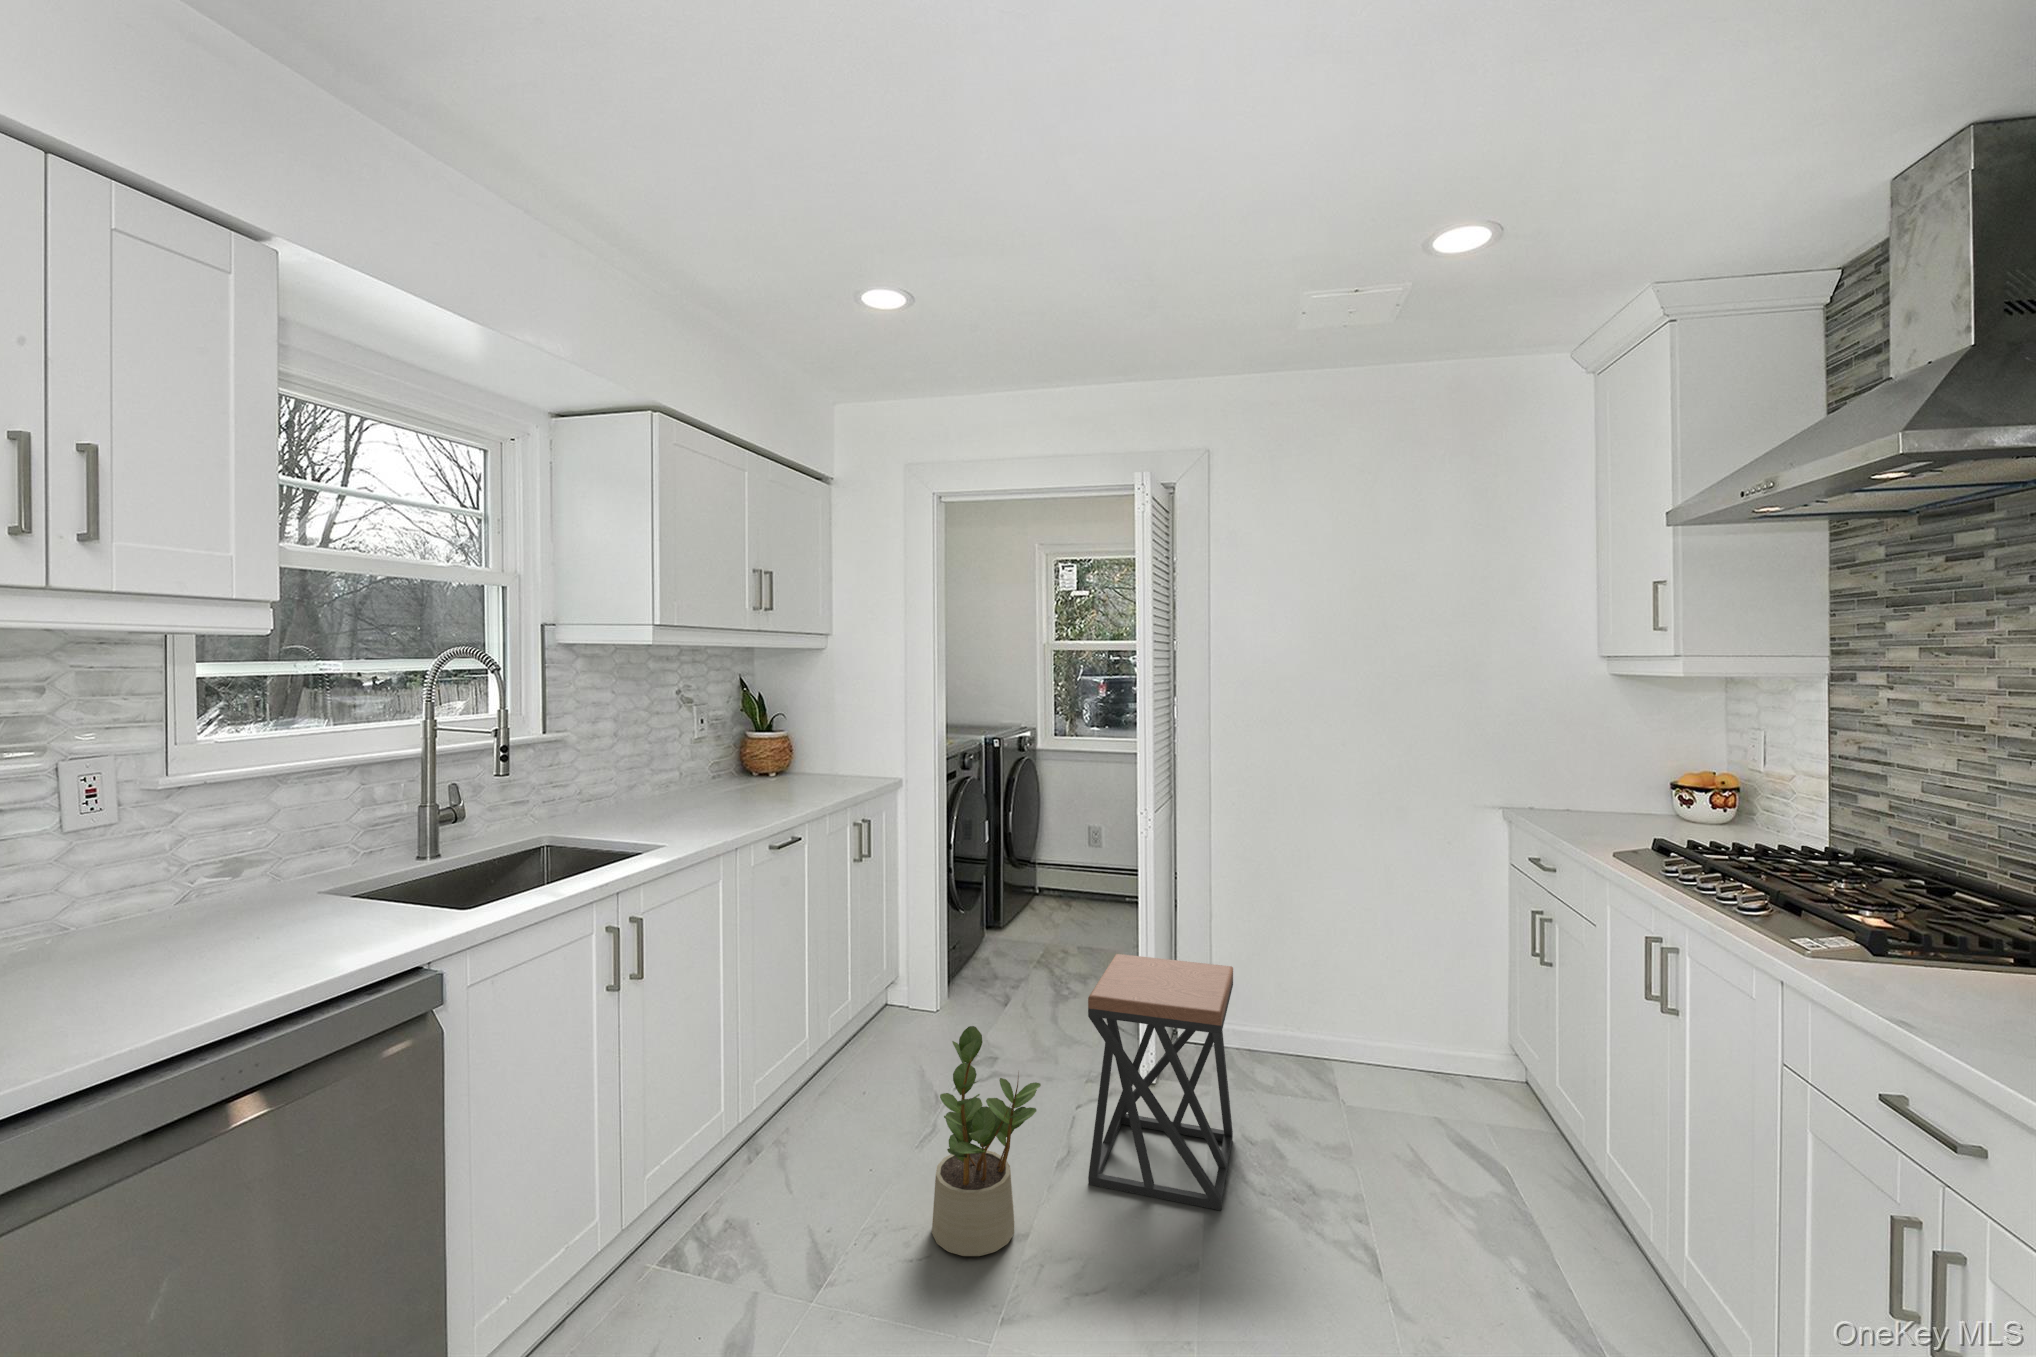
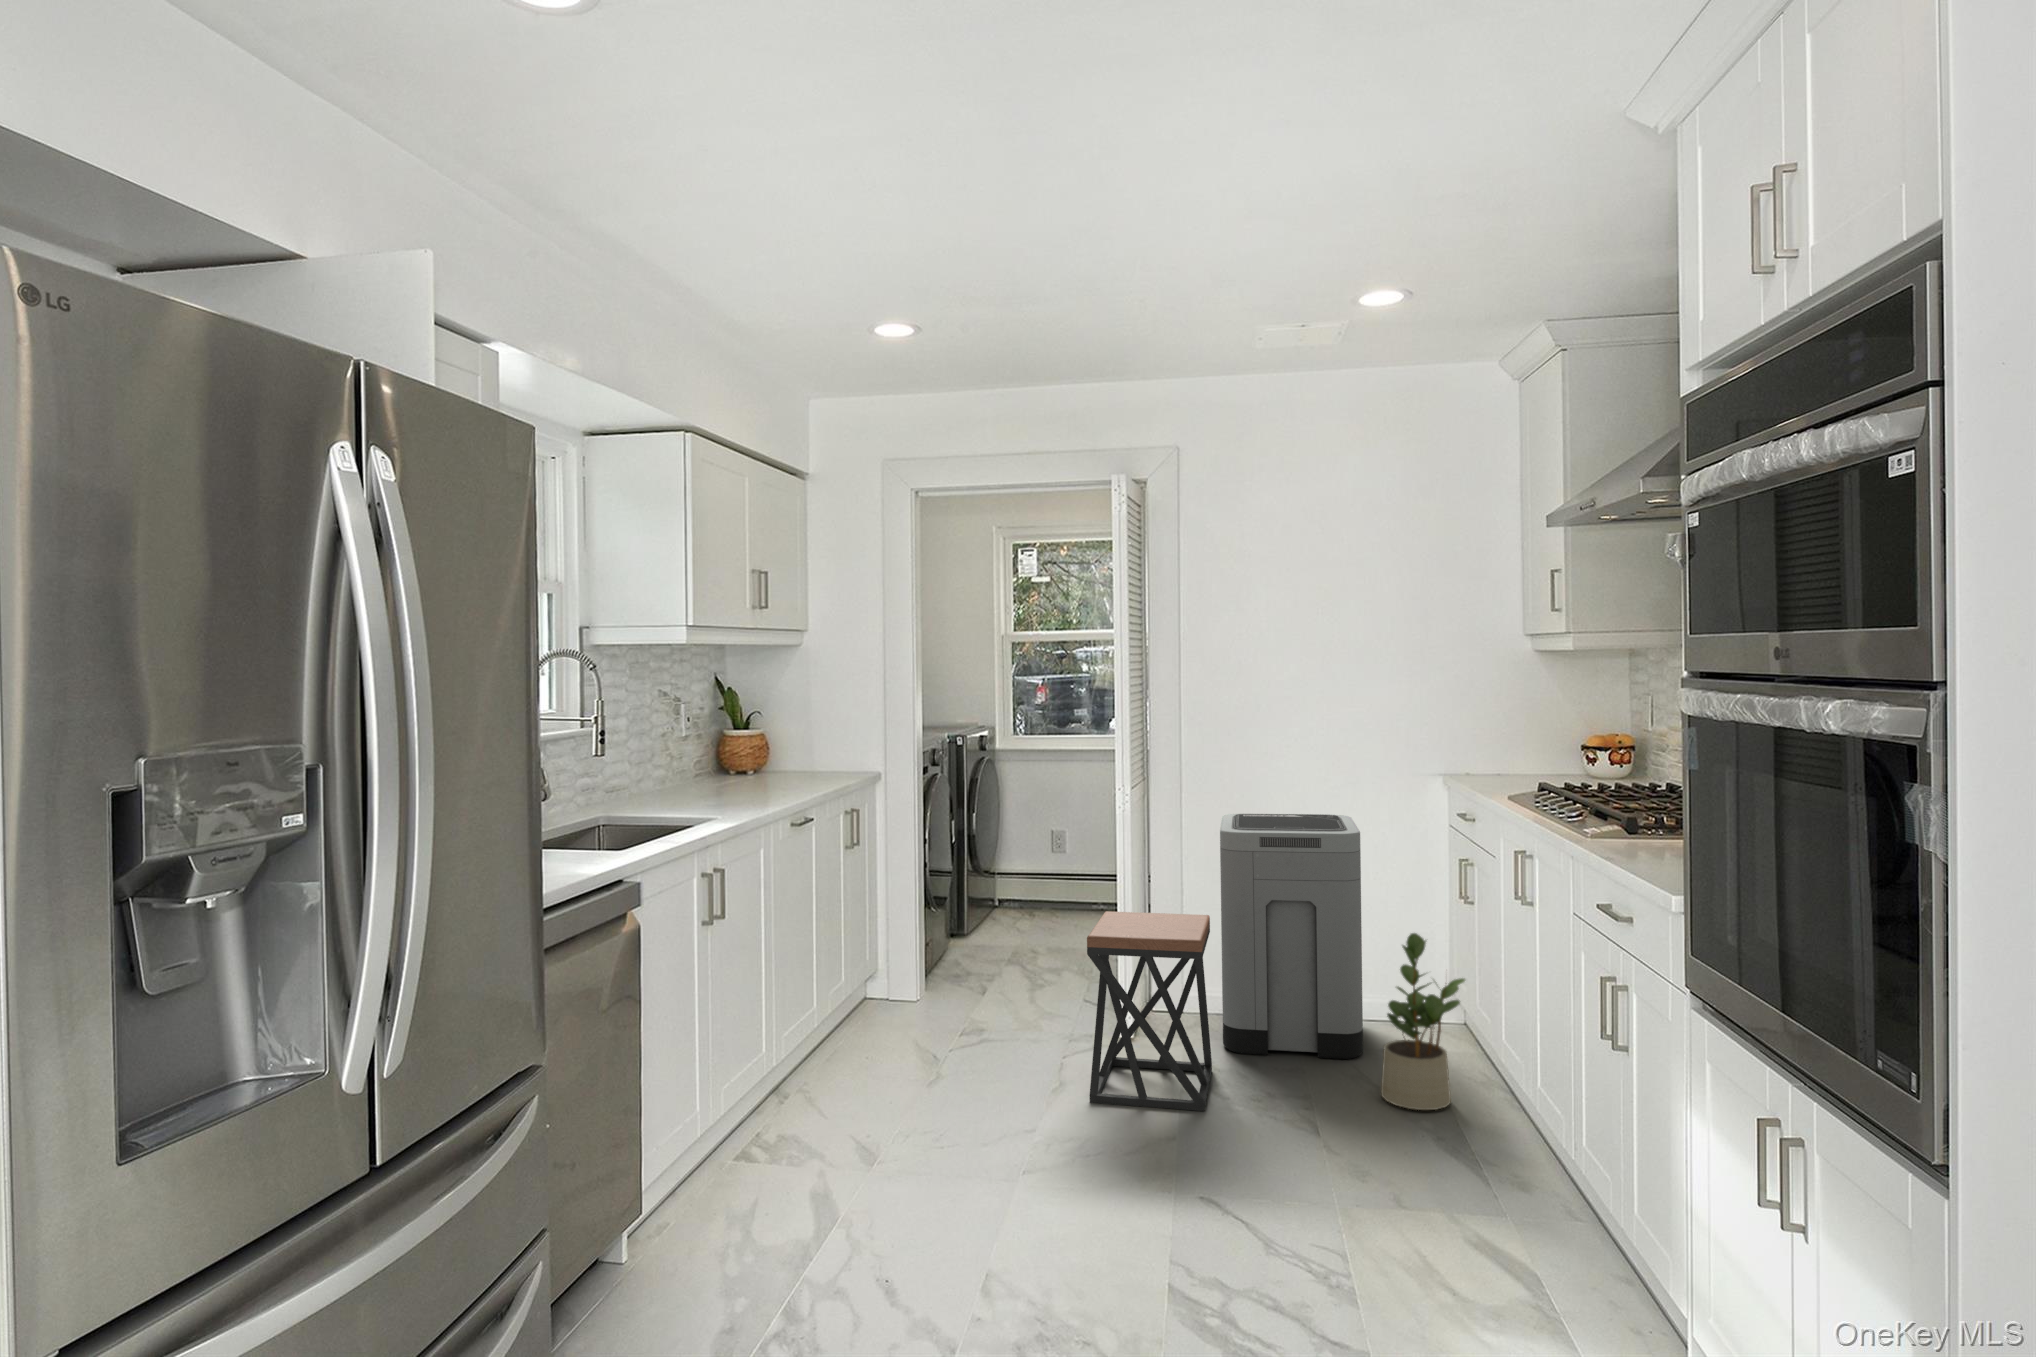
trash can: none [1246,839,1409,1131] -> present [1220,814,1363,1059]
potted plant: present [932,1026,1041,1256] -> present [1381,933,1465,1110]

